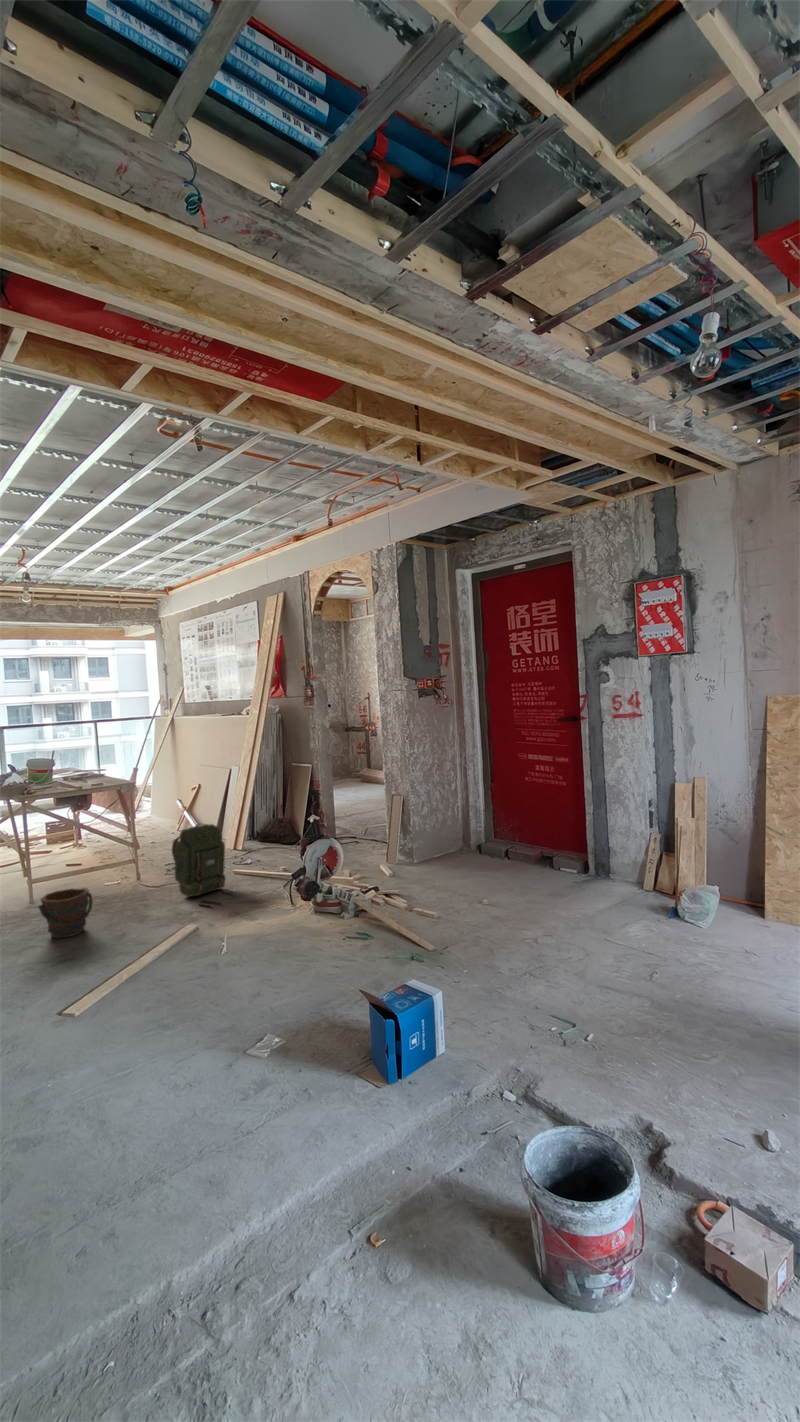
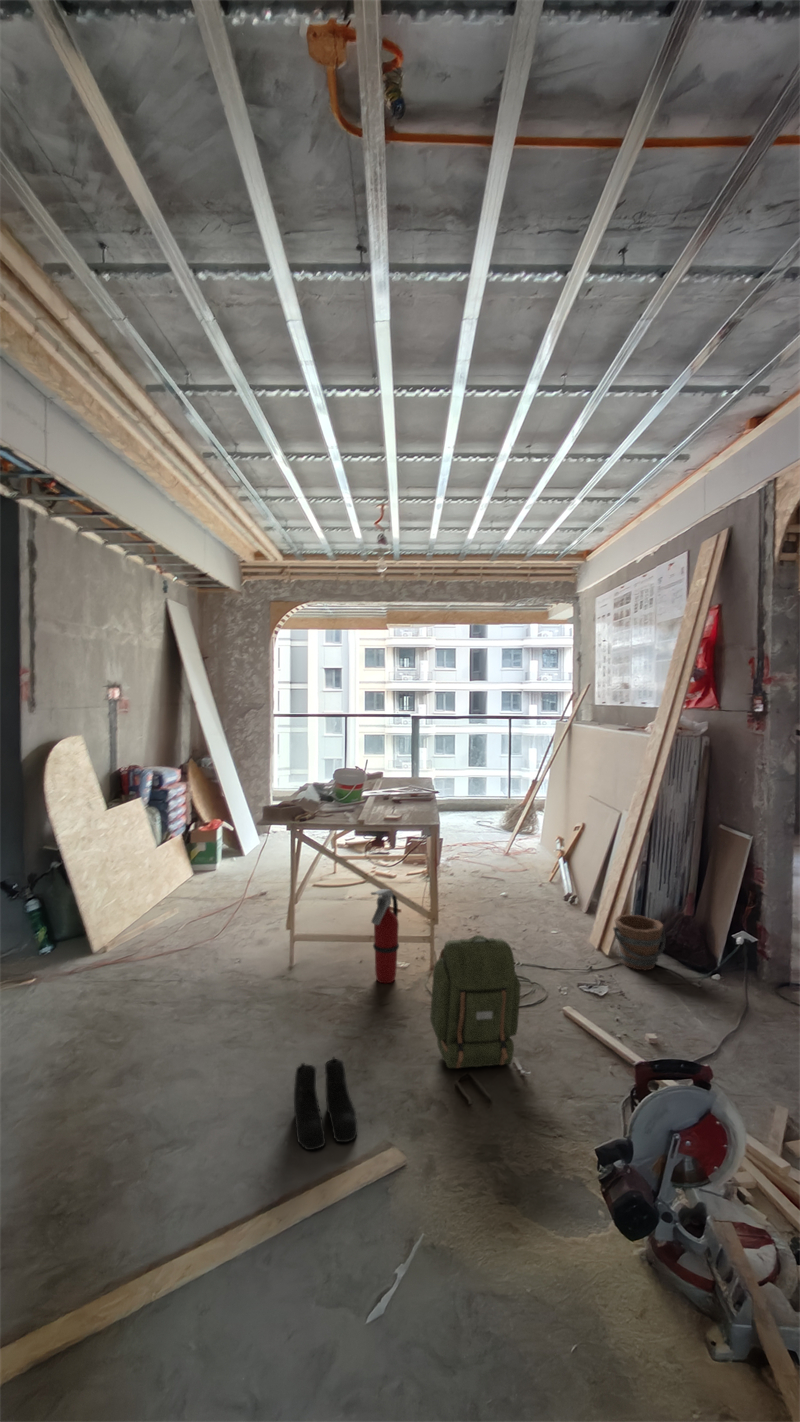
fire extinguisher: none [100,827,121,892] -> present [371,889,399,983]
bucket: present [39,888,93,938] -> present [613,914,666,970]
boots: none [121,895,168,935] -> present [294,1058,357,1150]

